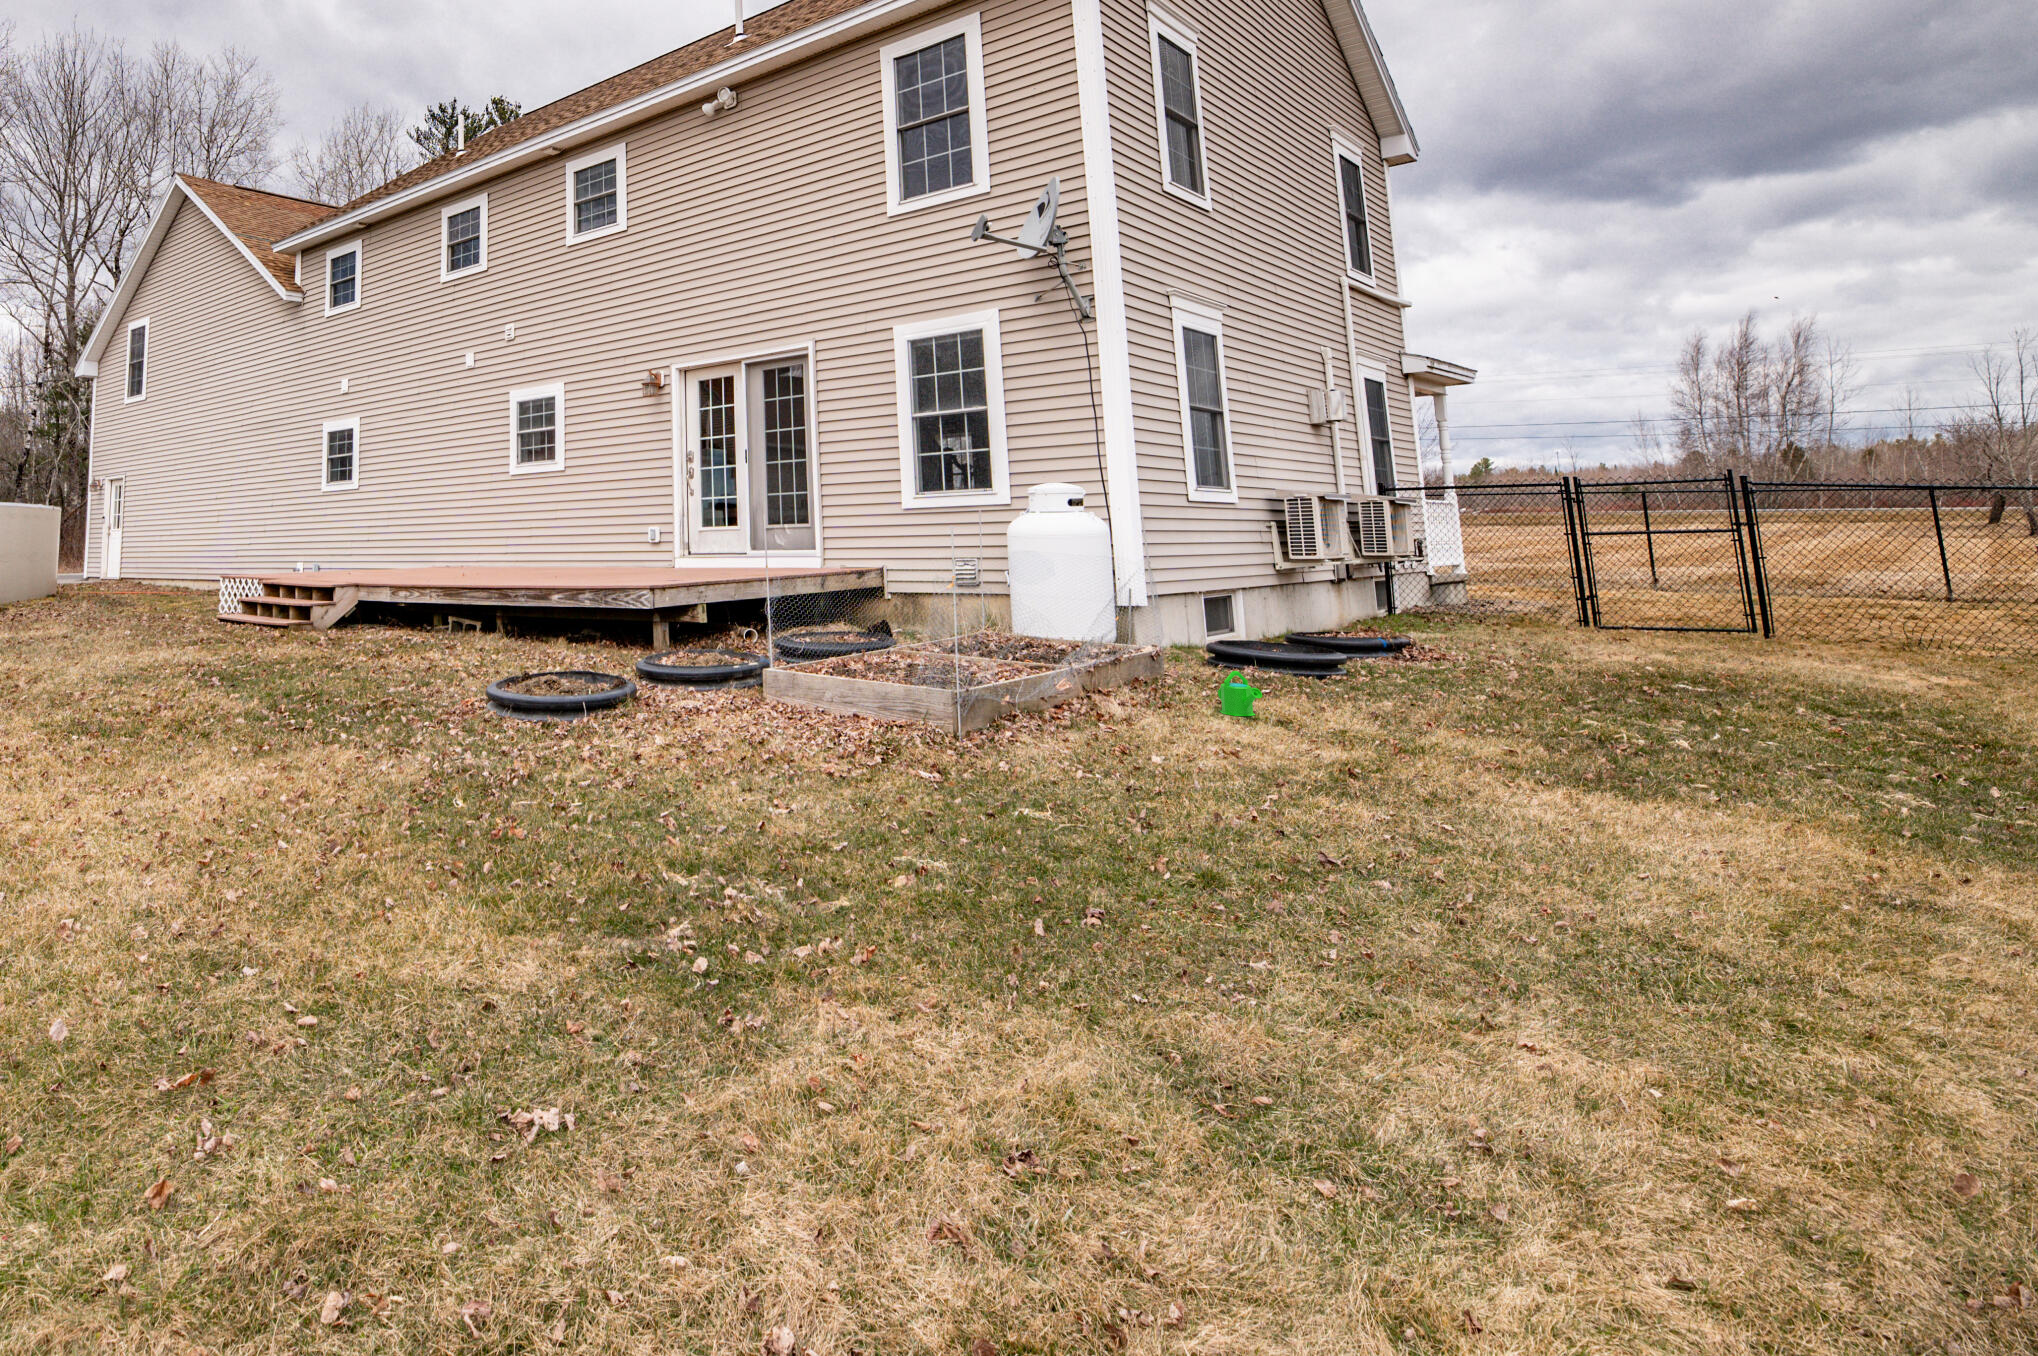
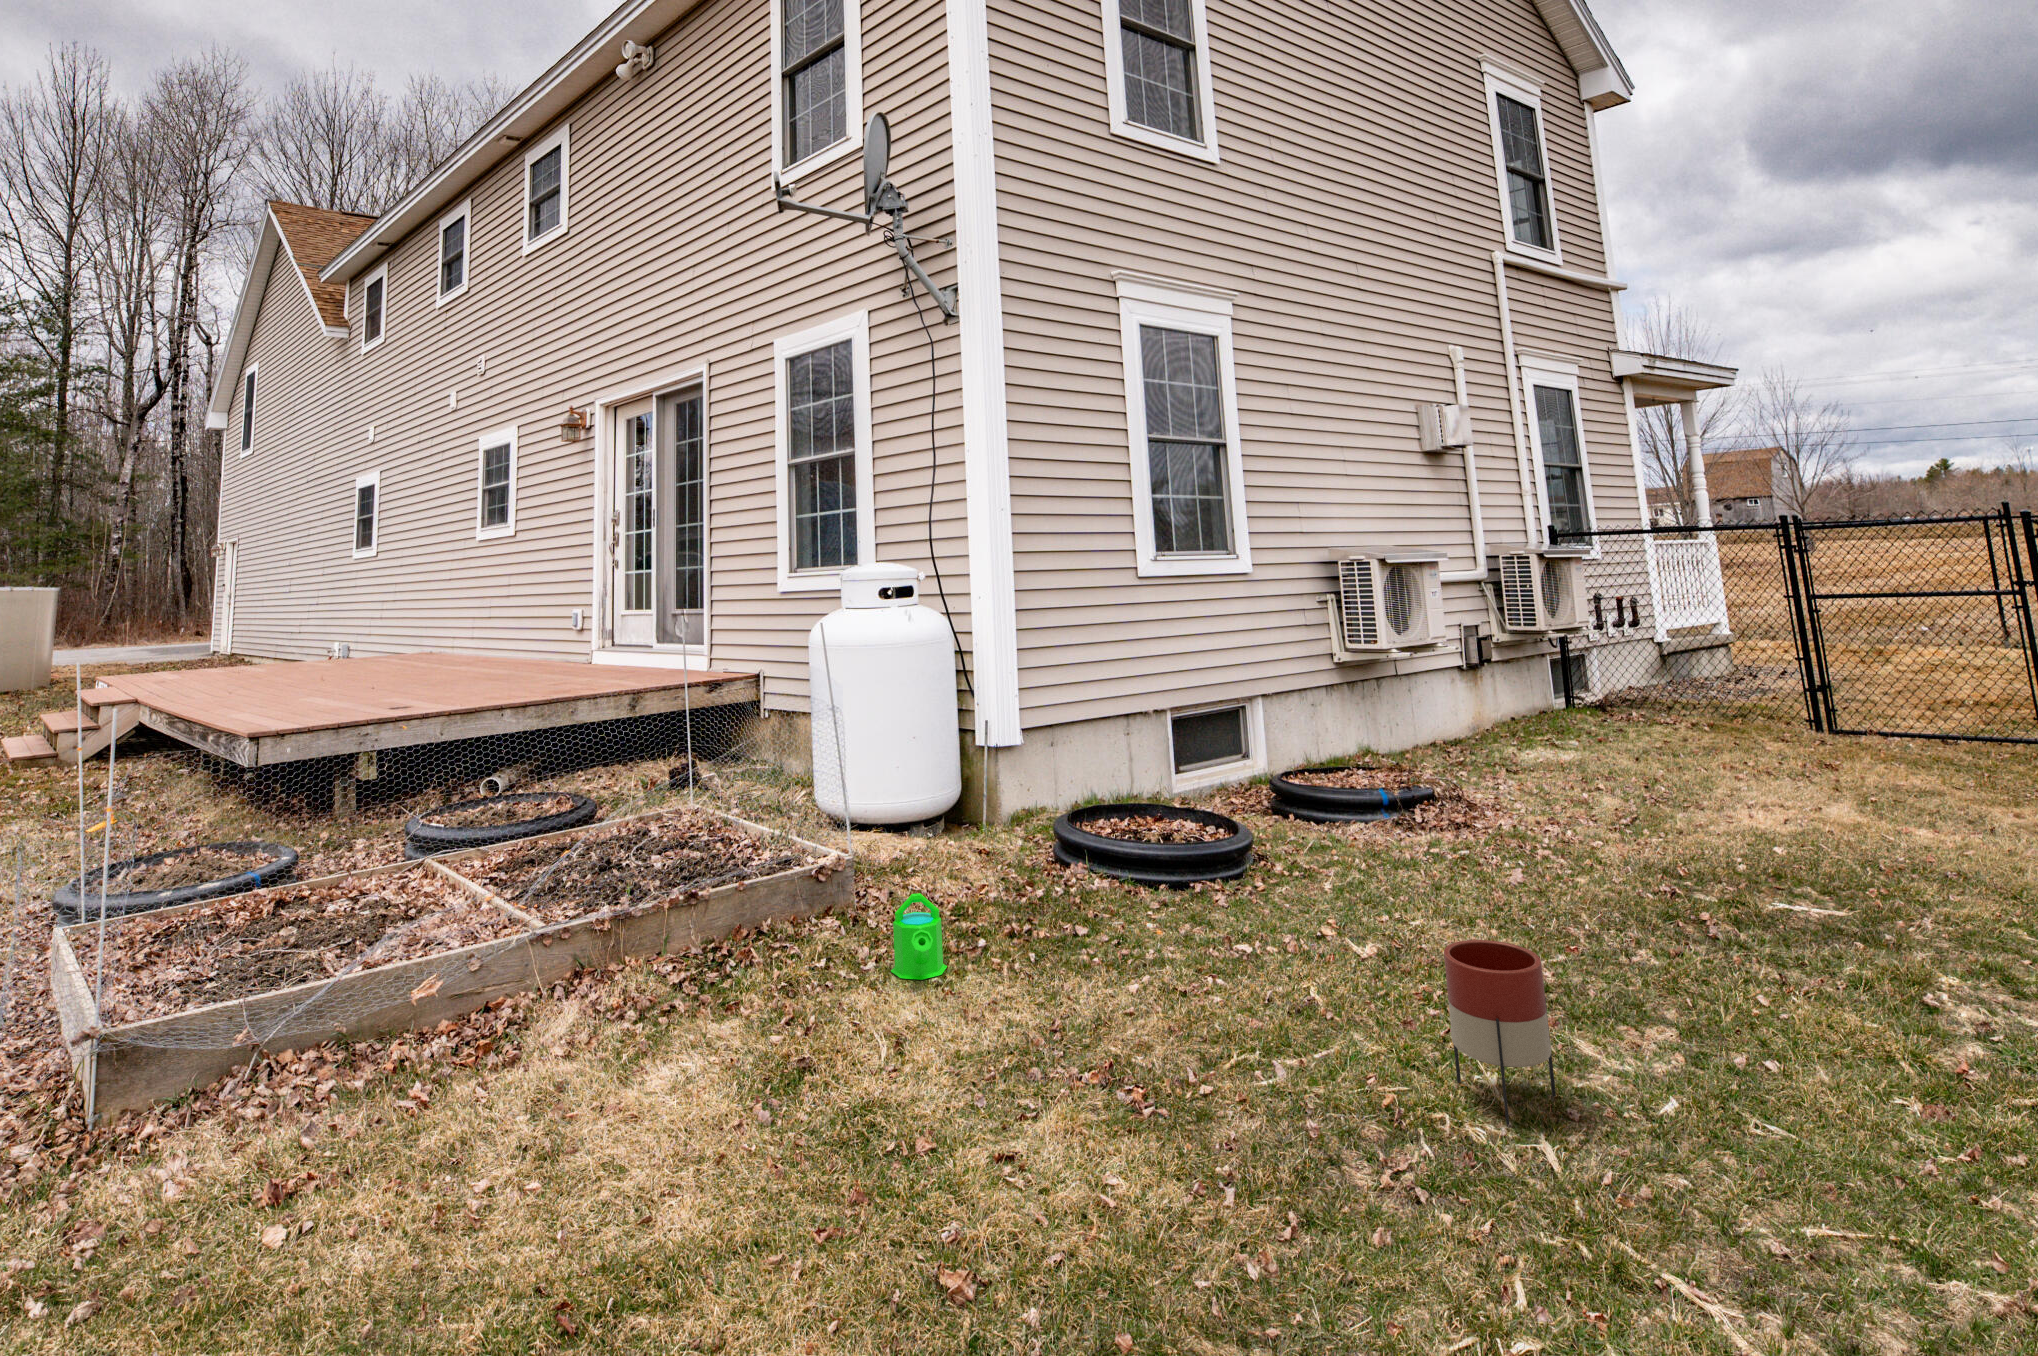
planter: none [1598,678,1662,756] -> present [1444,940,1556,1125]

